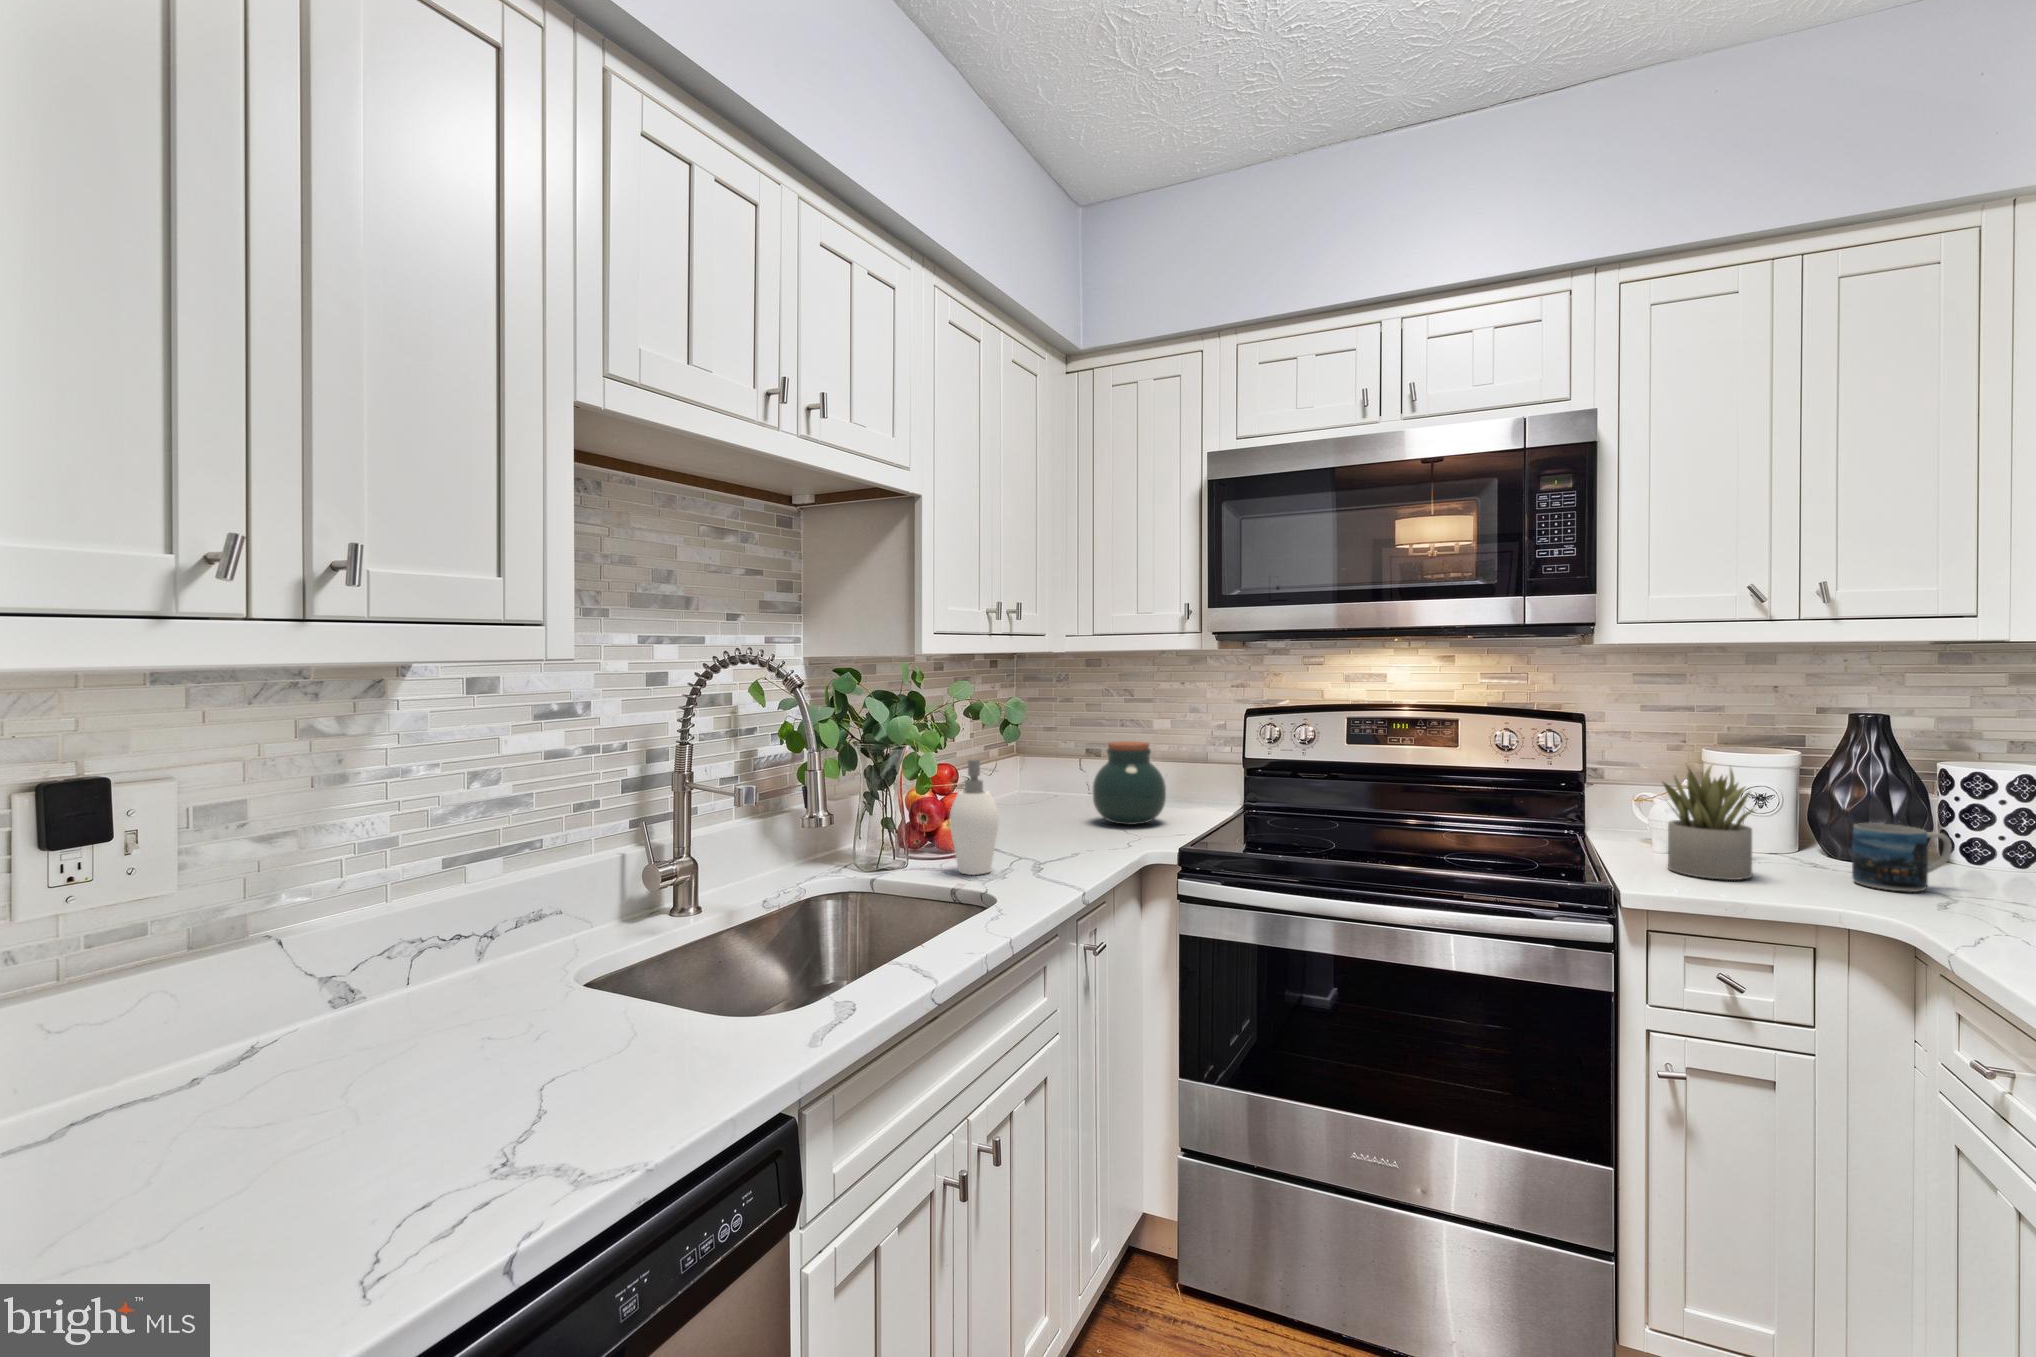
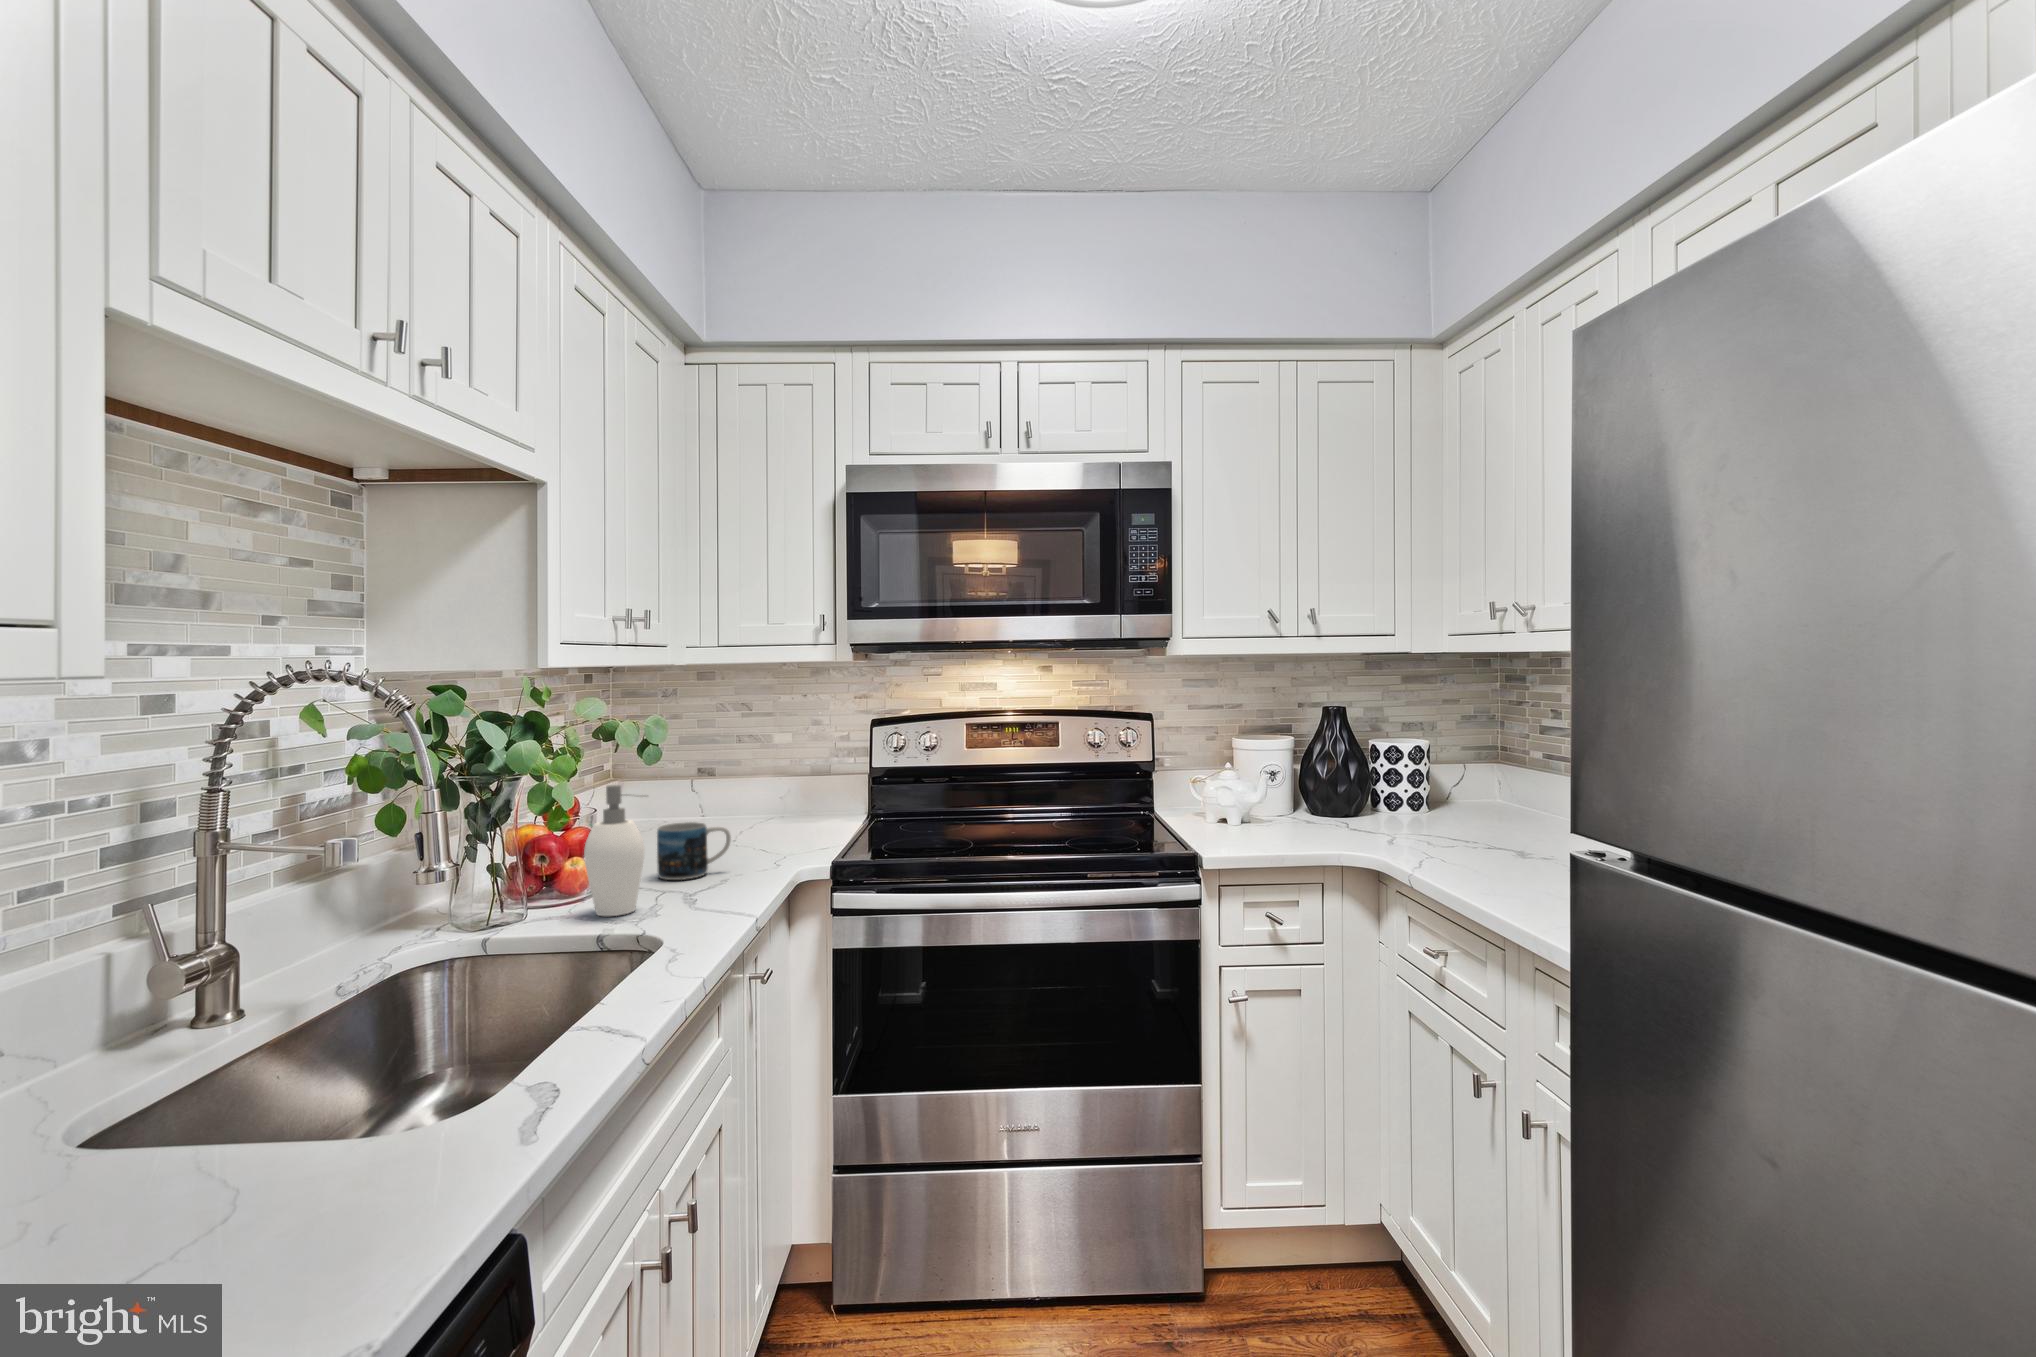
jar: present [1092,741,1166,825] -> none [719,756,797,843]
succulent plant: present [1663,765,1754,880] -> none [1219,750,1285,841]
mug: present [1852,823,1952,892] -> present [657,822,731,880]

